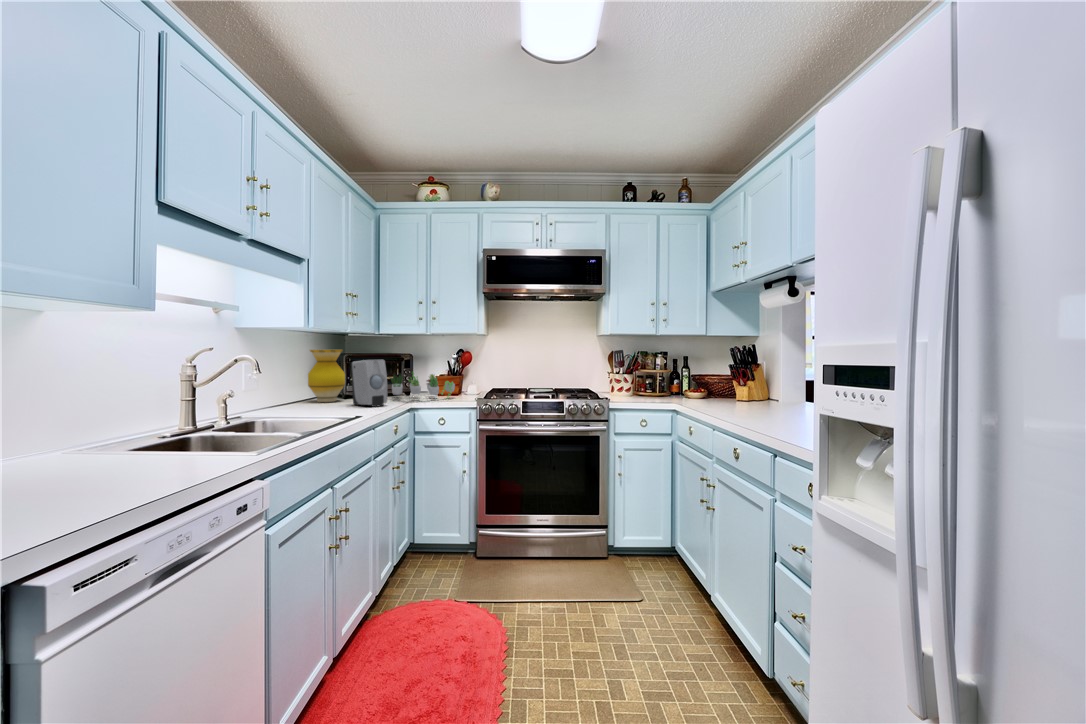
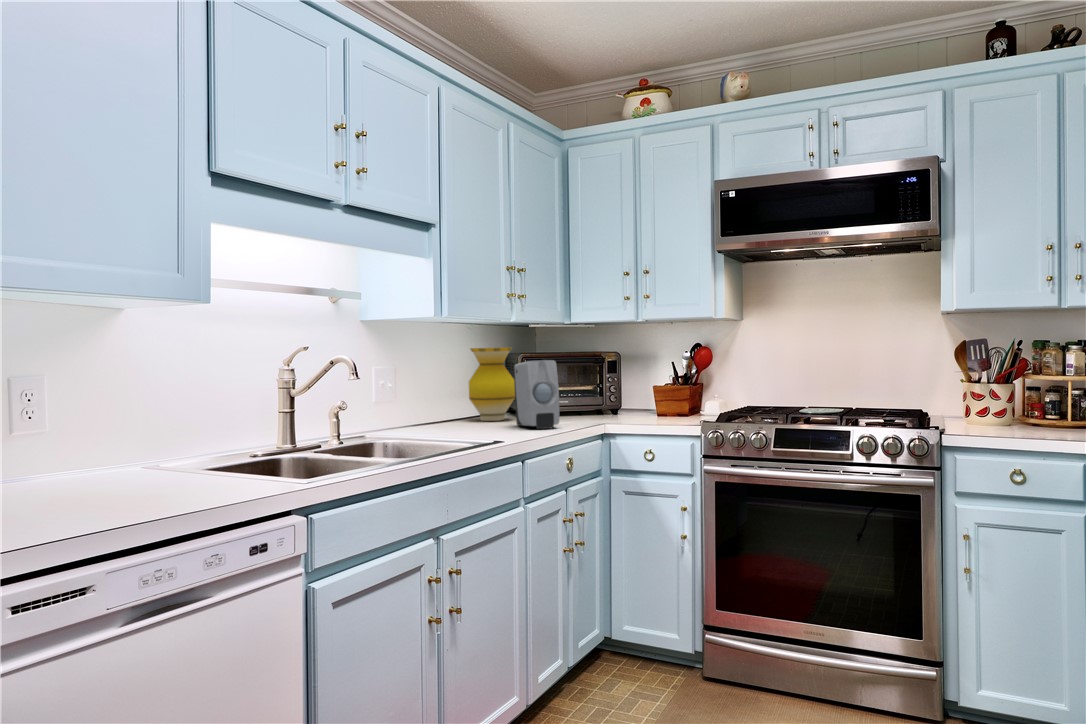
succulent plant: present [389,372,455,398] -> none [576,375,674,422]

